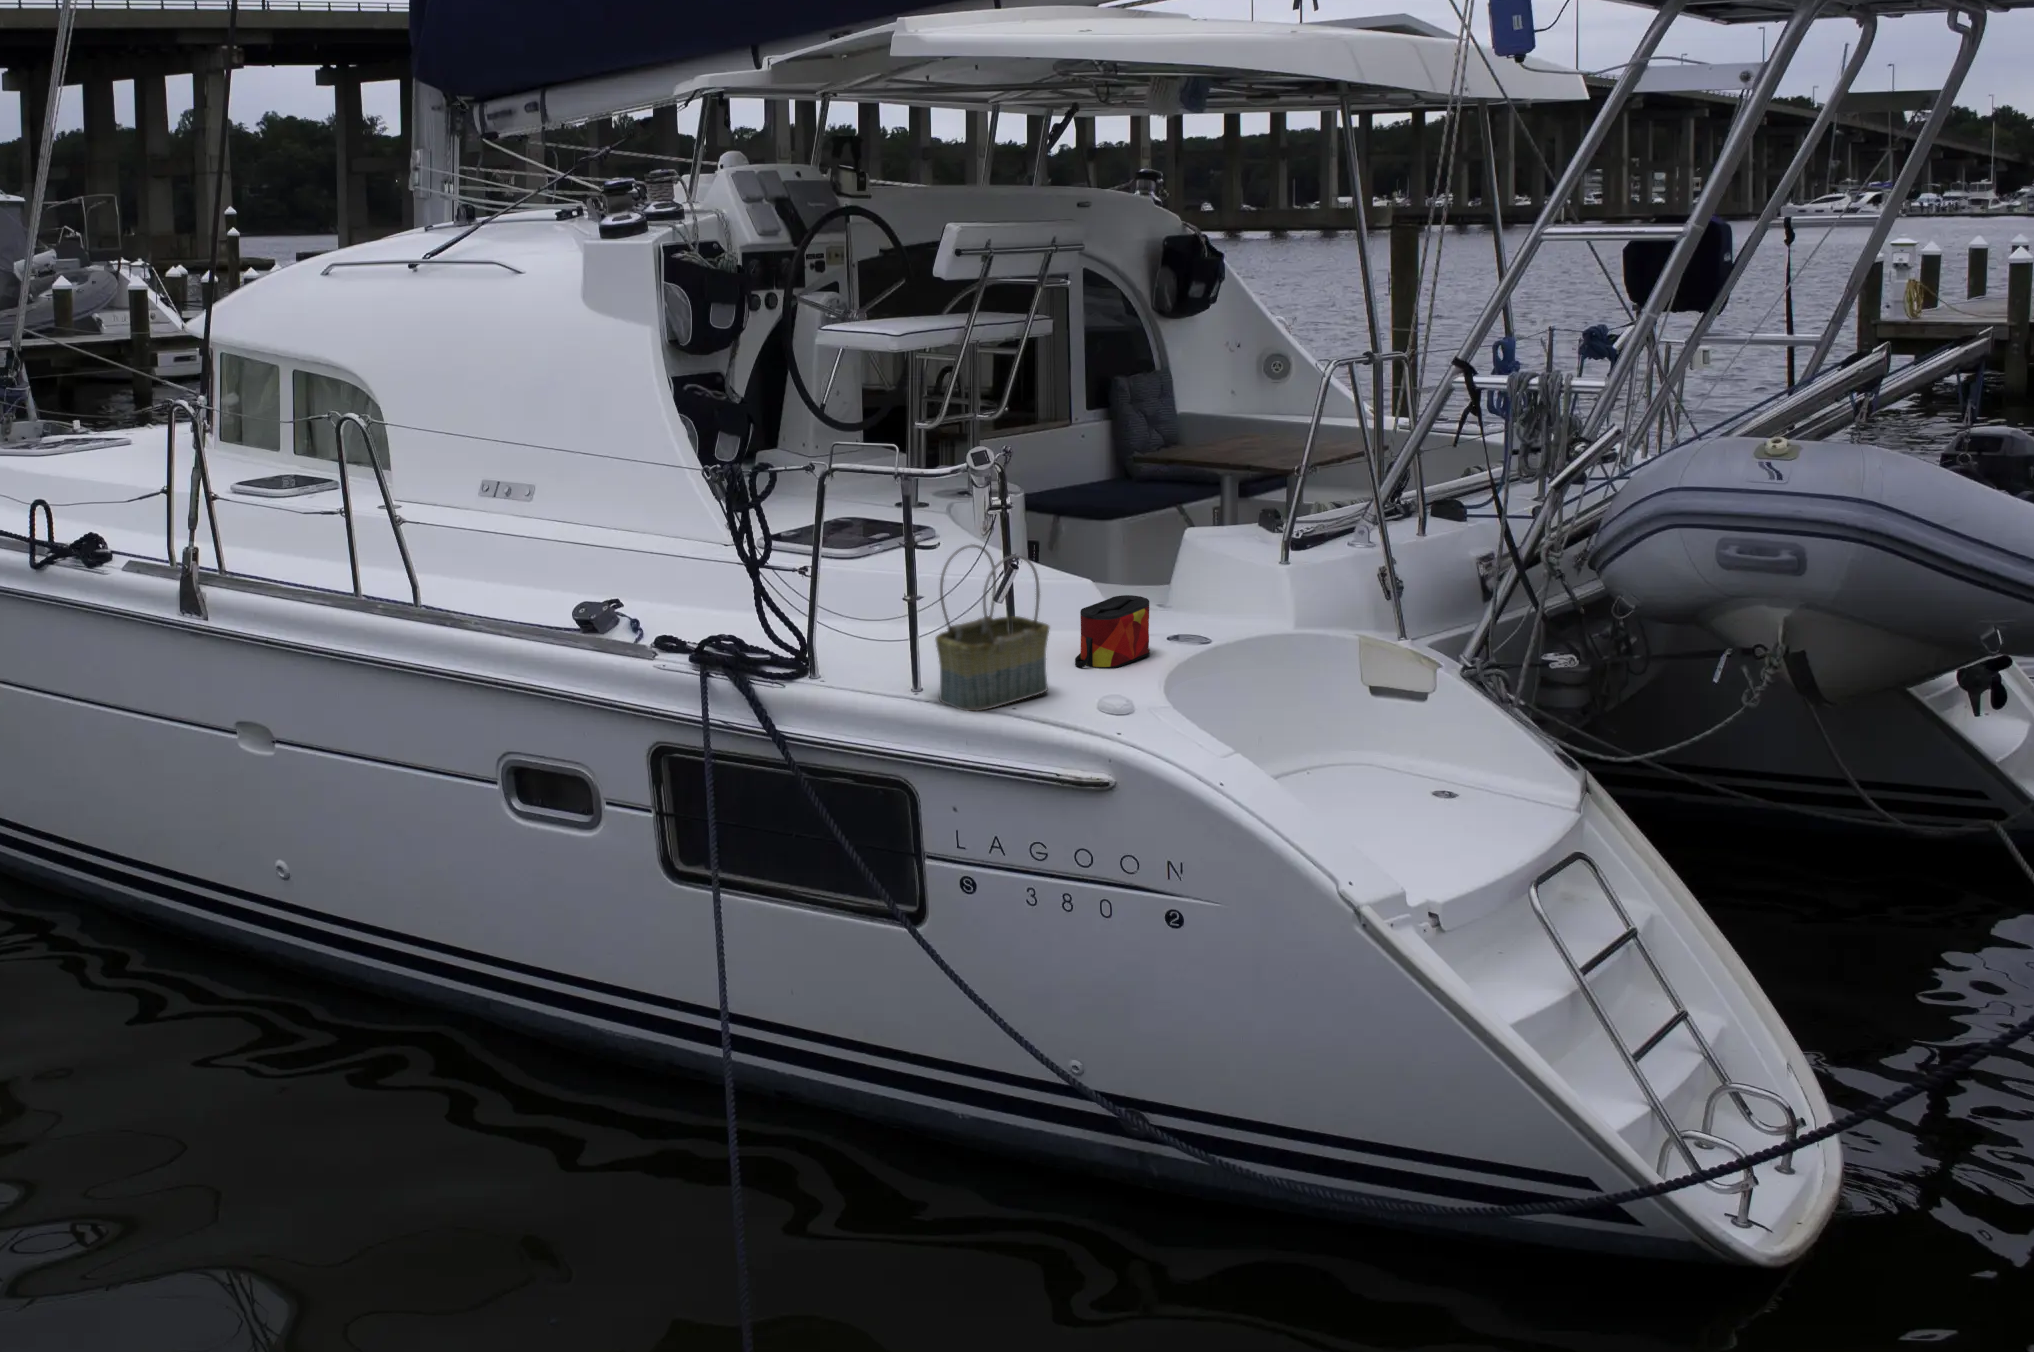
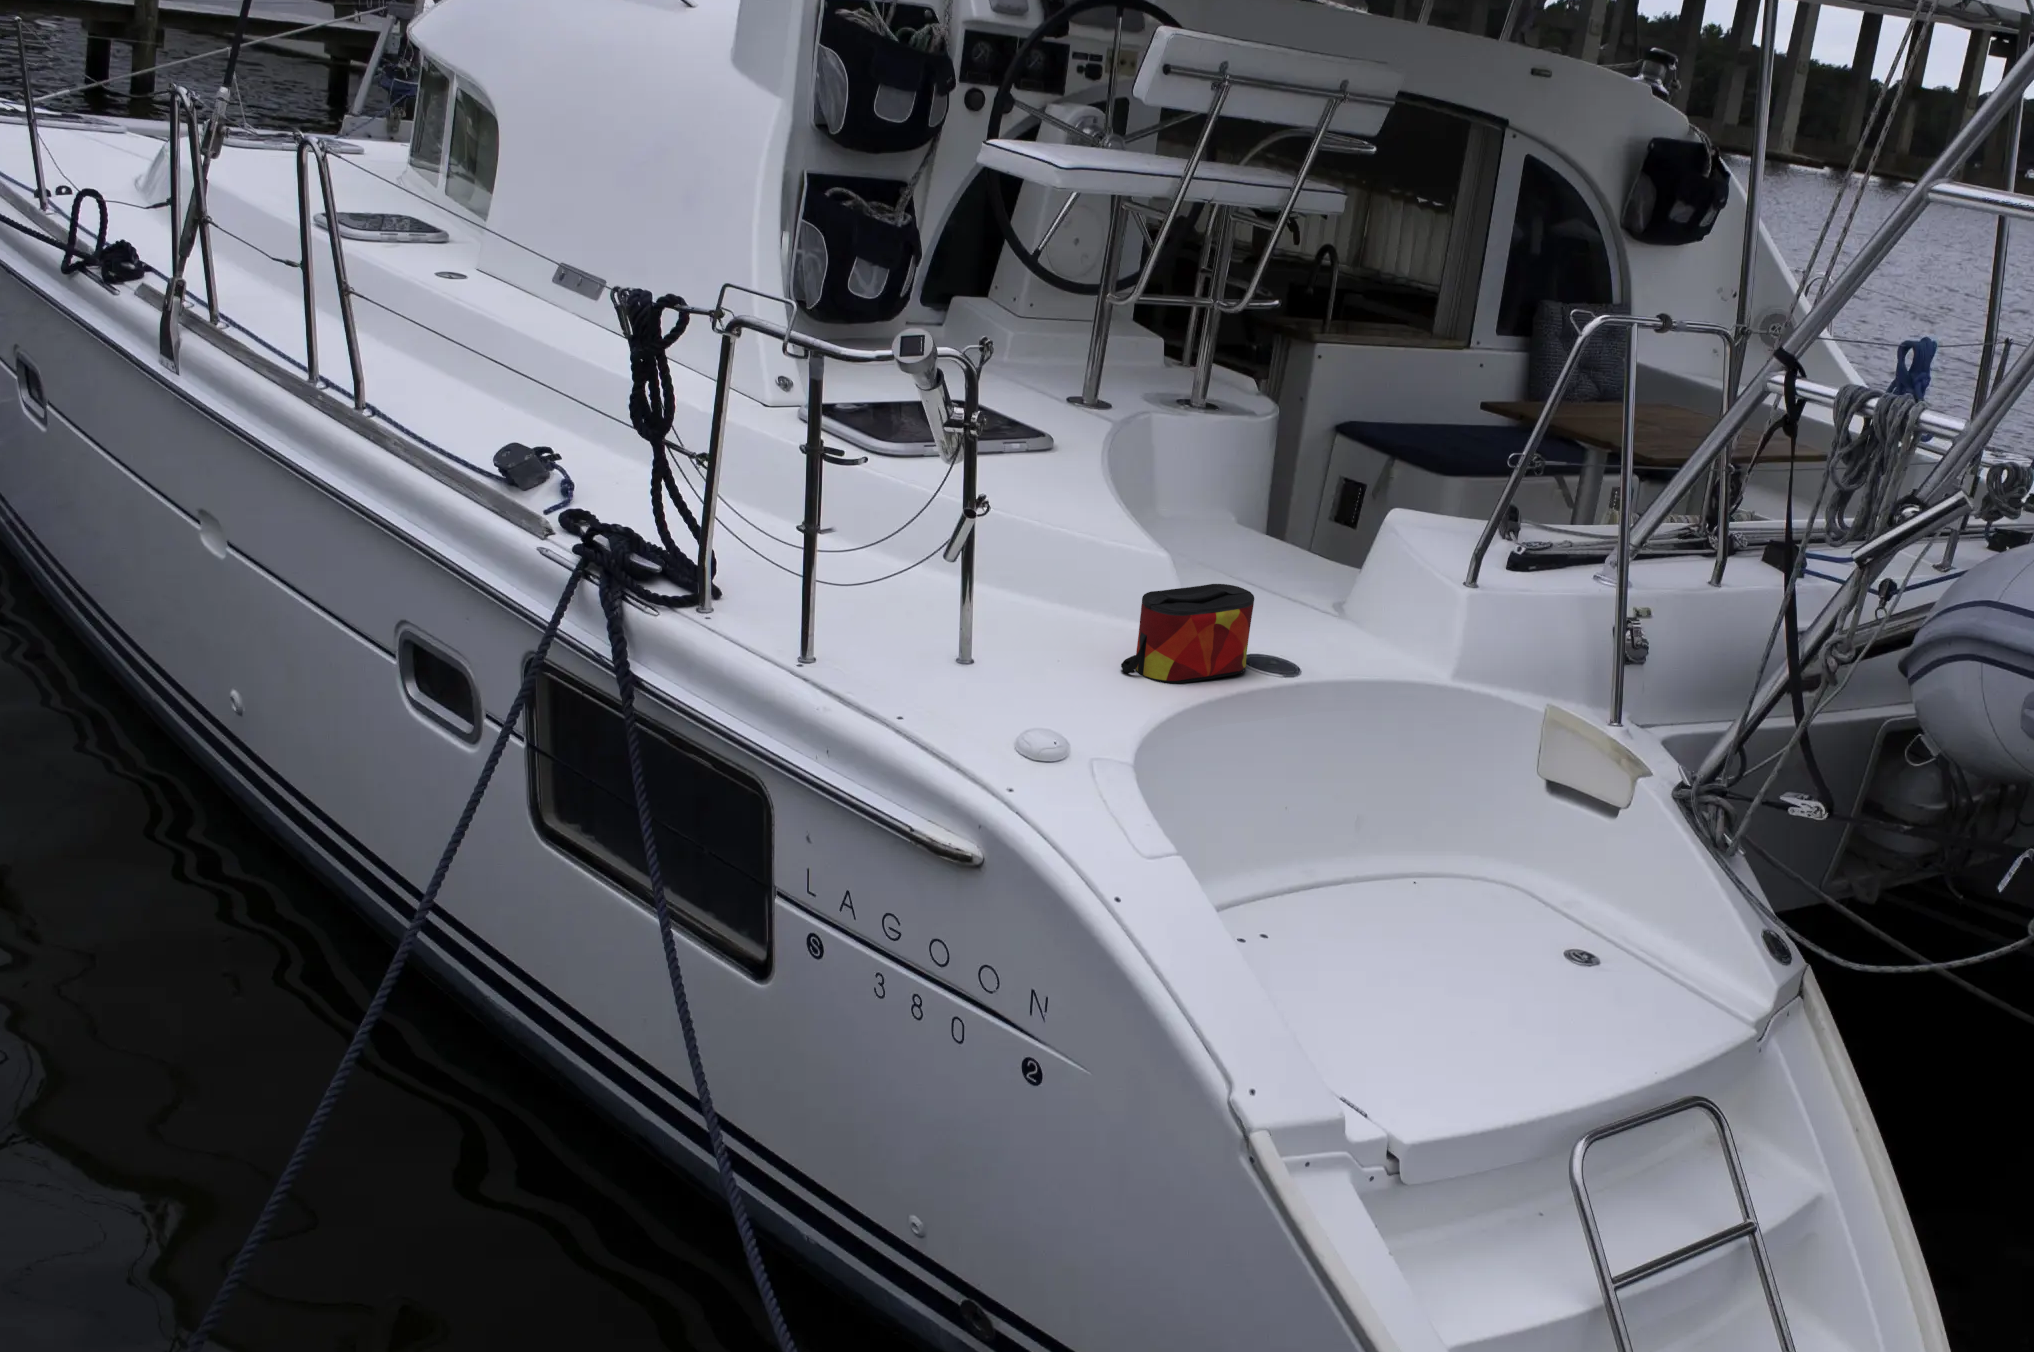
basket: present [935,544,1049,711] -> none [863,469,1043,710]

